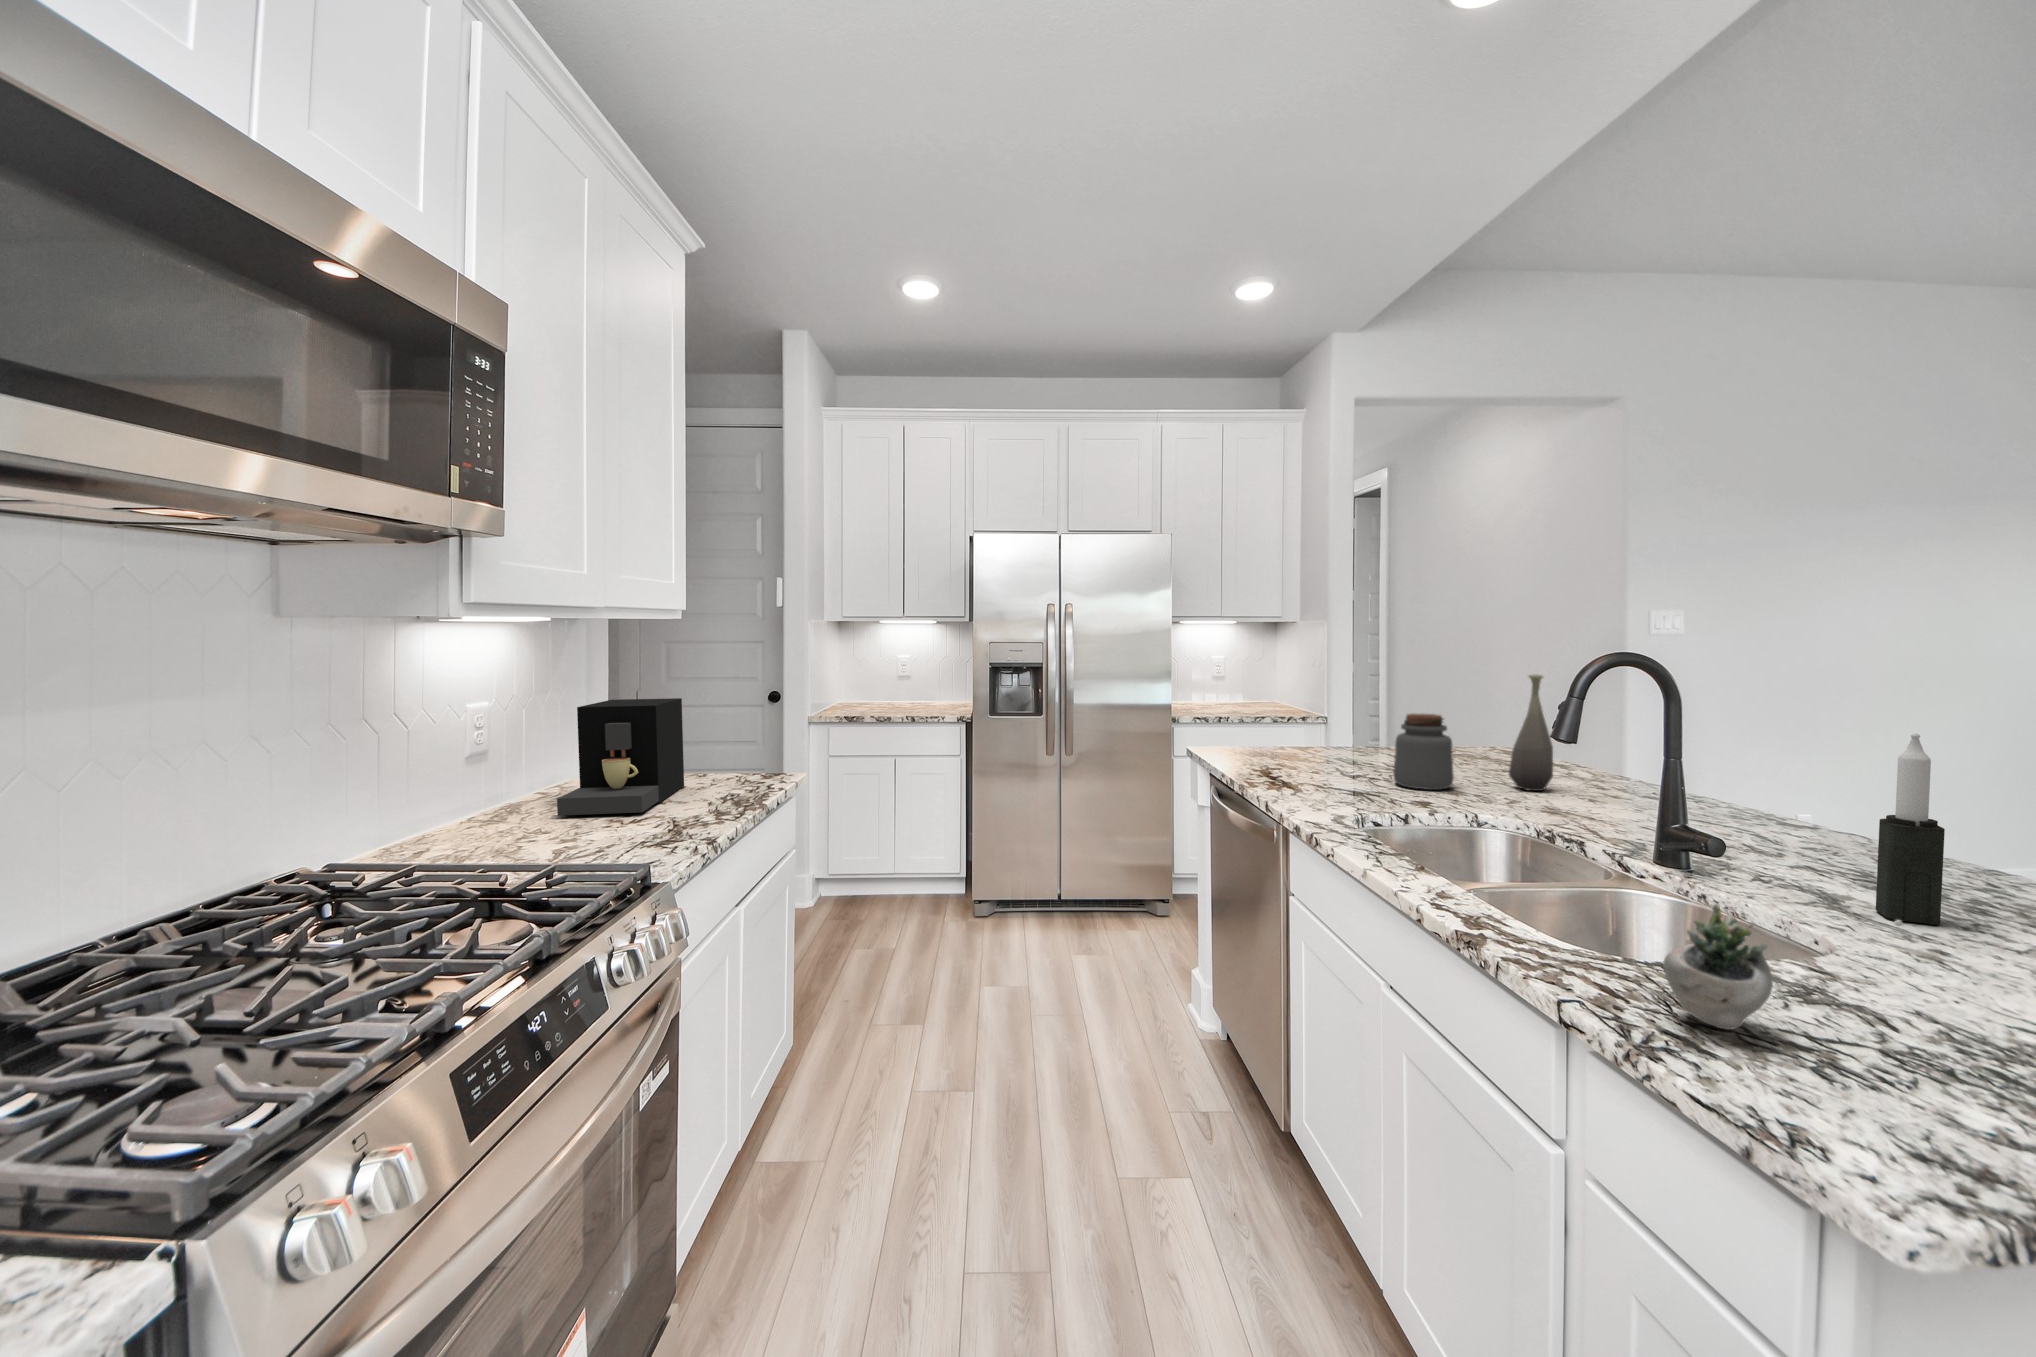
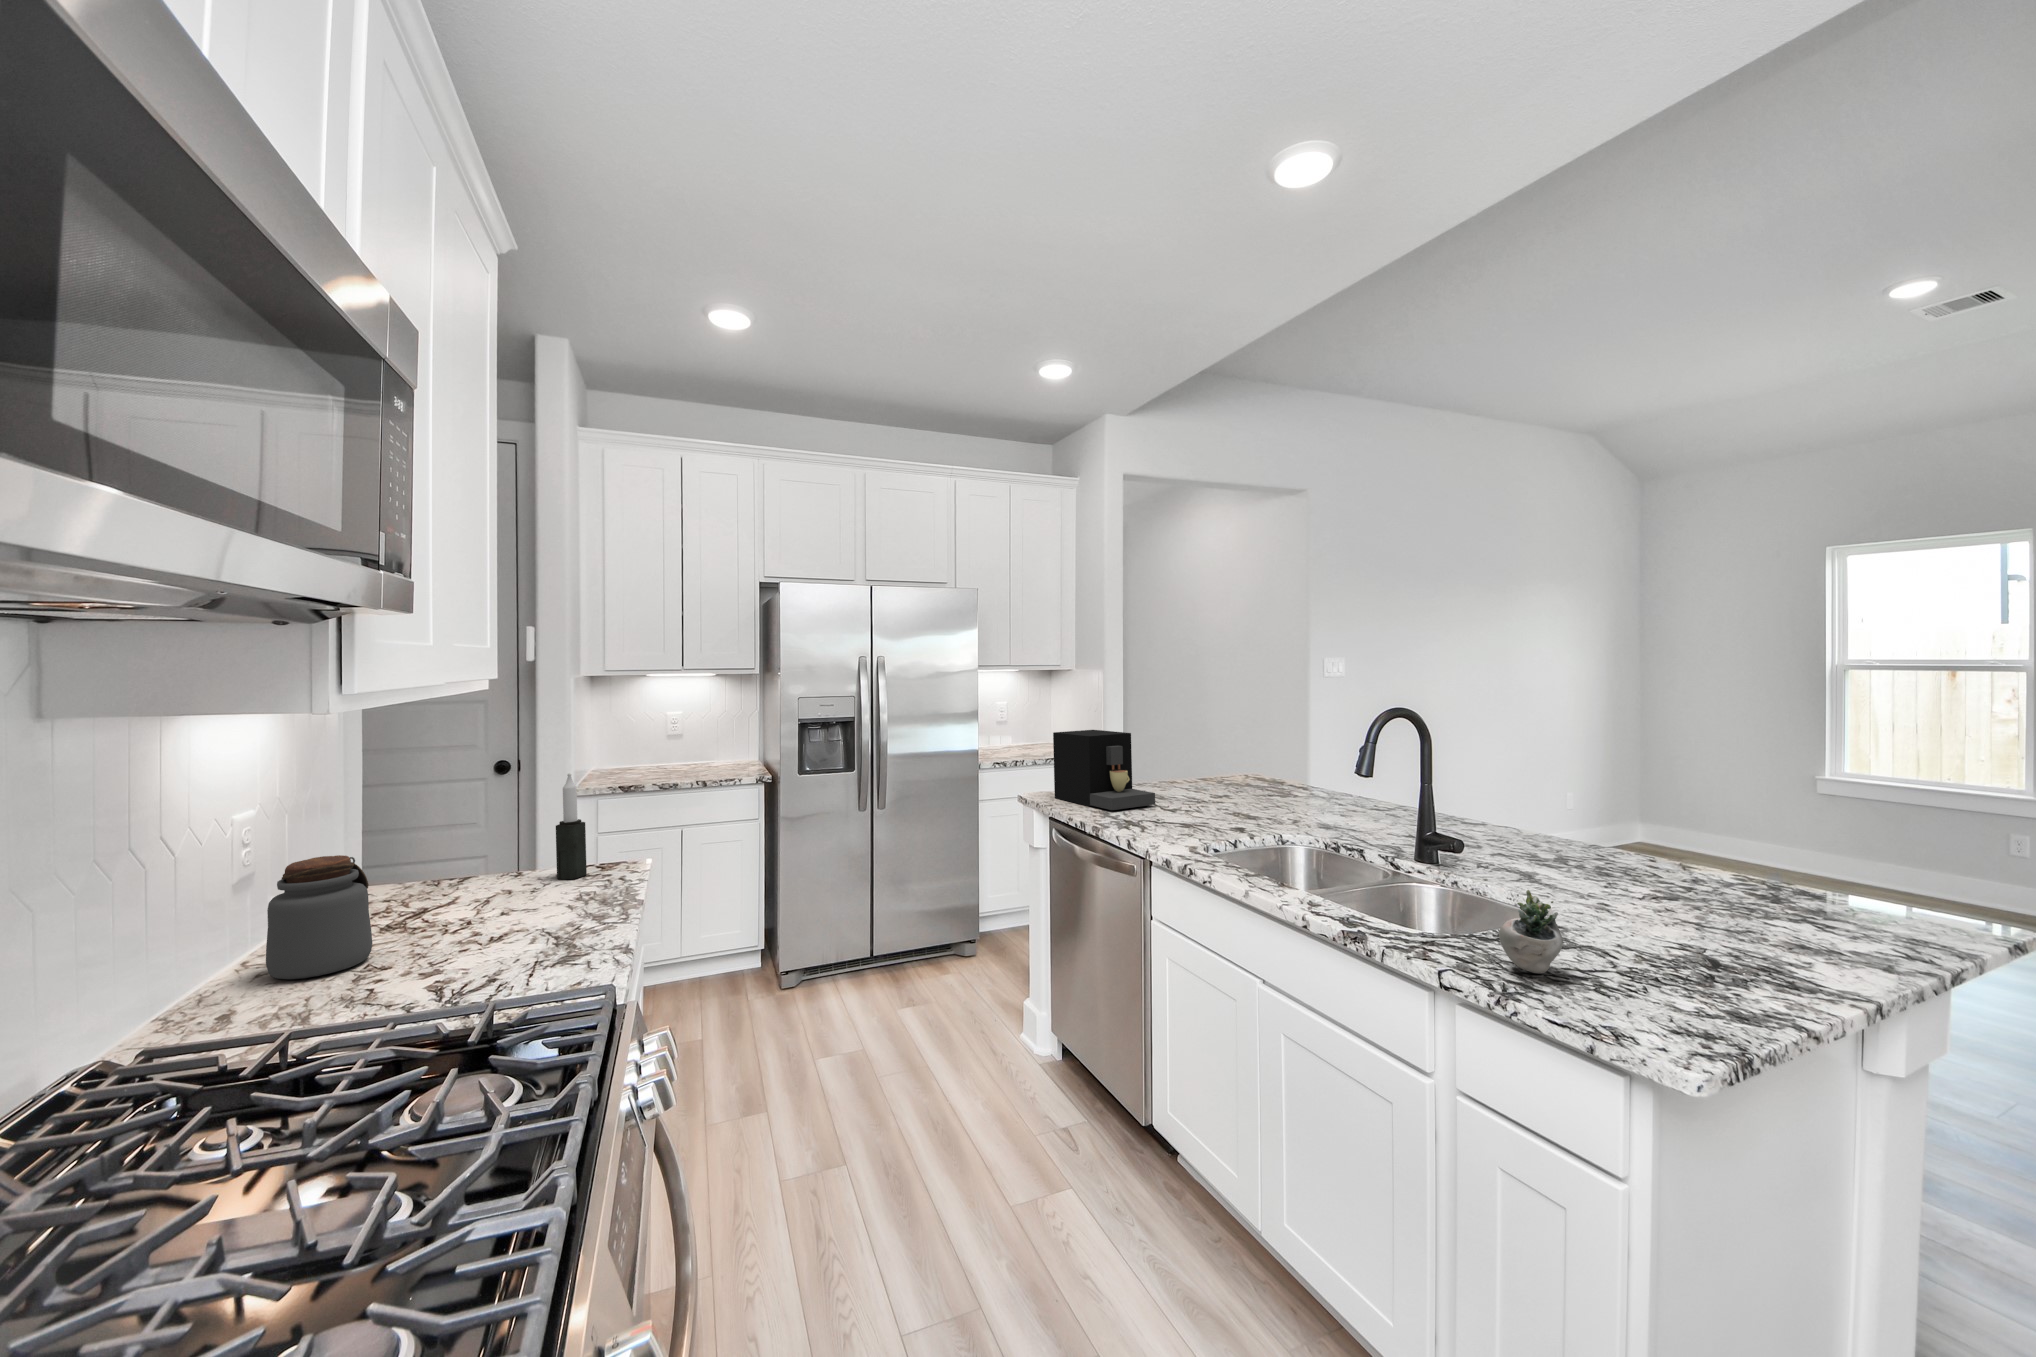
bottle: present [1509,675,1553,791] -> none [1283,722,1313,813]
coffee maker: present [557,698,684,816] -> present [1053,730,1155,810]
jar: present [1393,714,1454,790] -> present [266,855,372,979]
candle: present [1876,733,1945,925] -> present [556,773,587,879]

